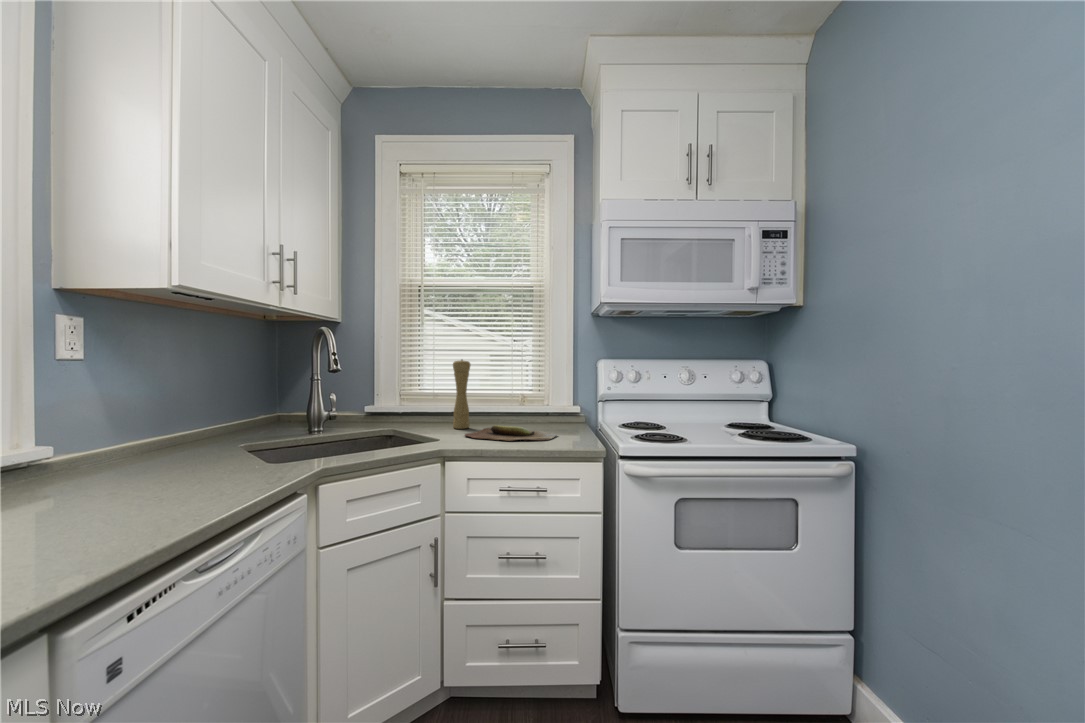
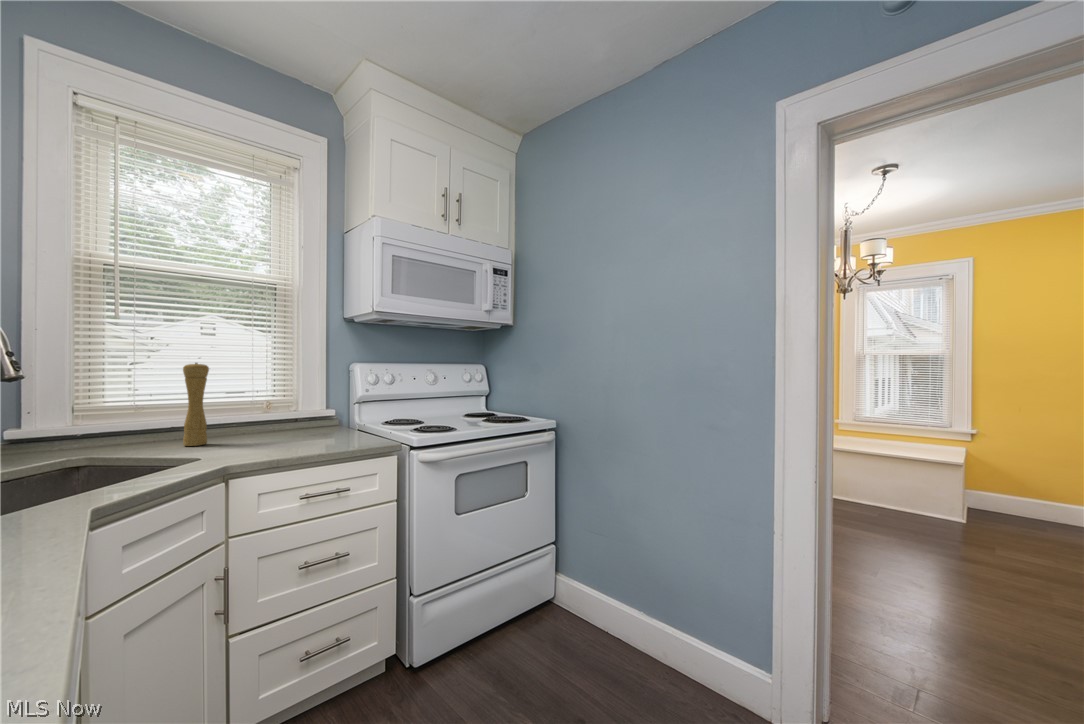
cutting board: present [465,425,556,441] -> none [222,434,335,451]

